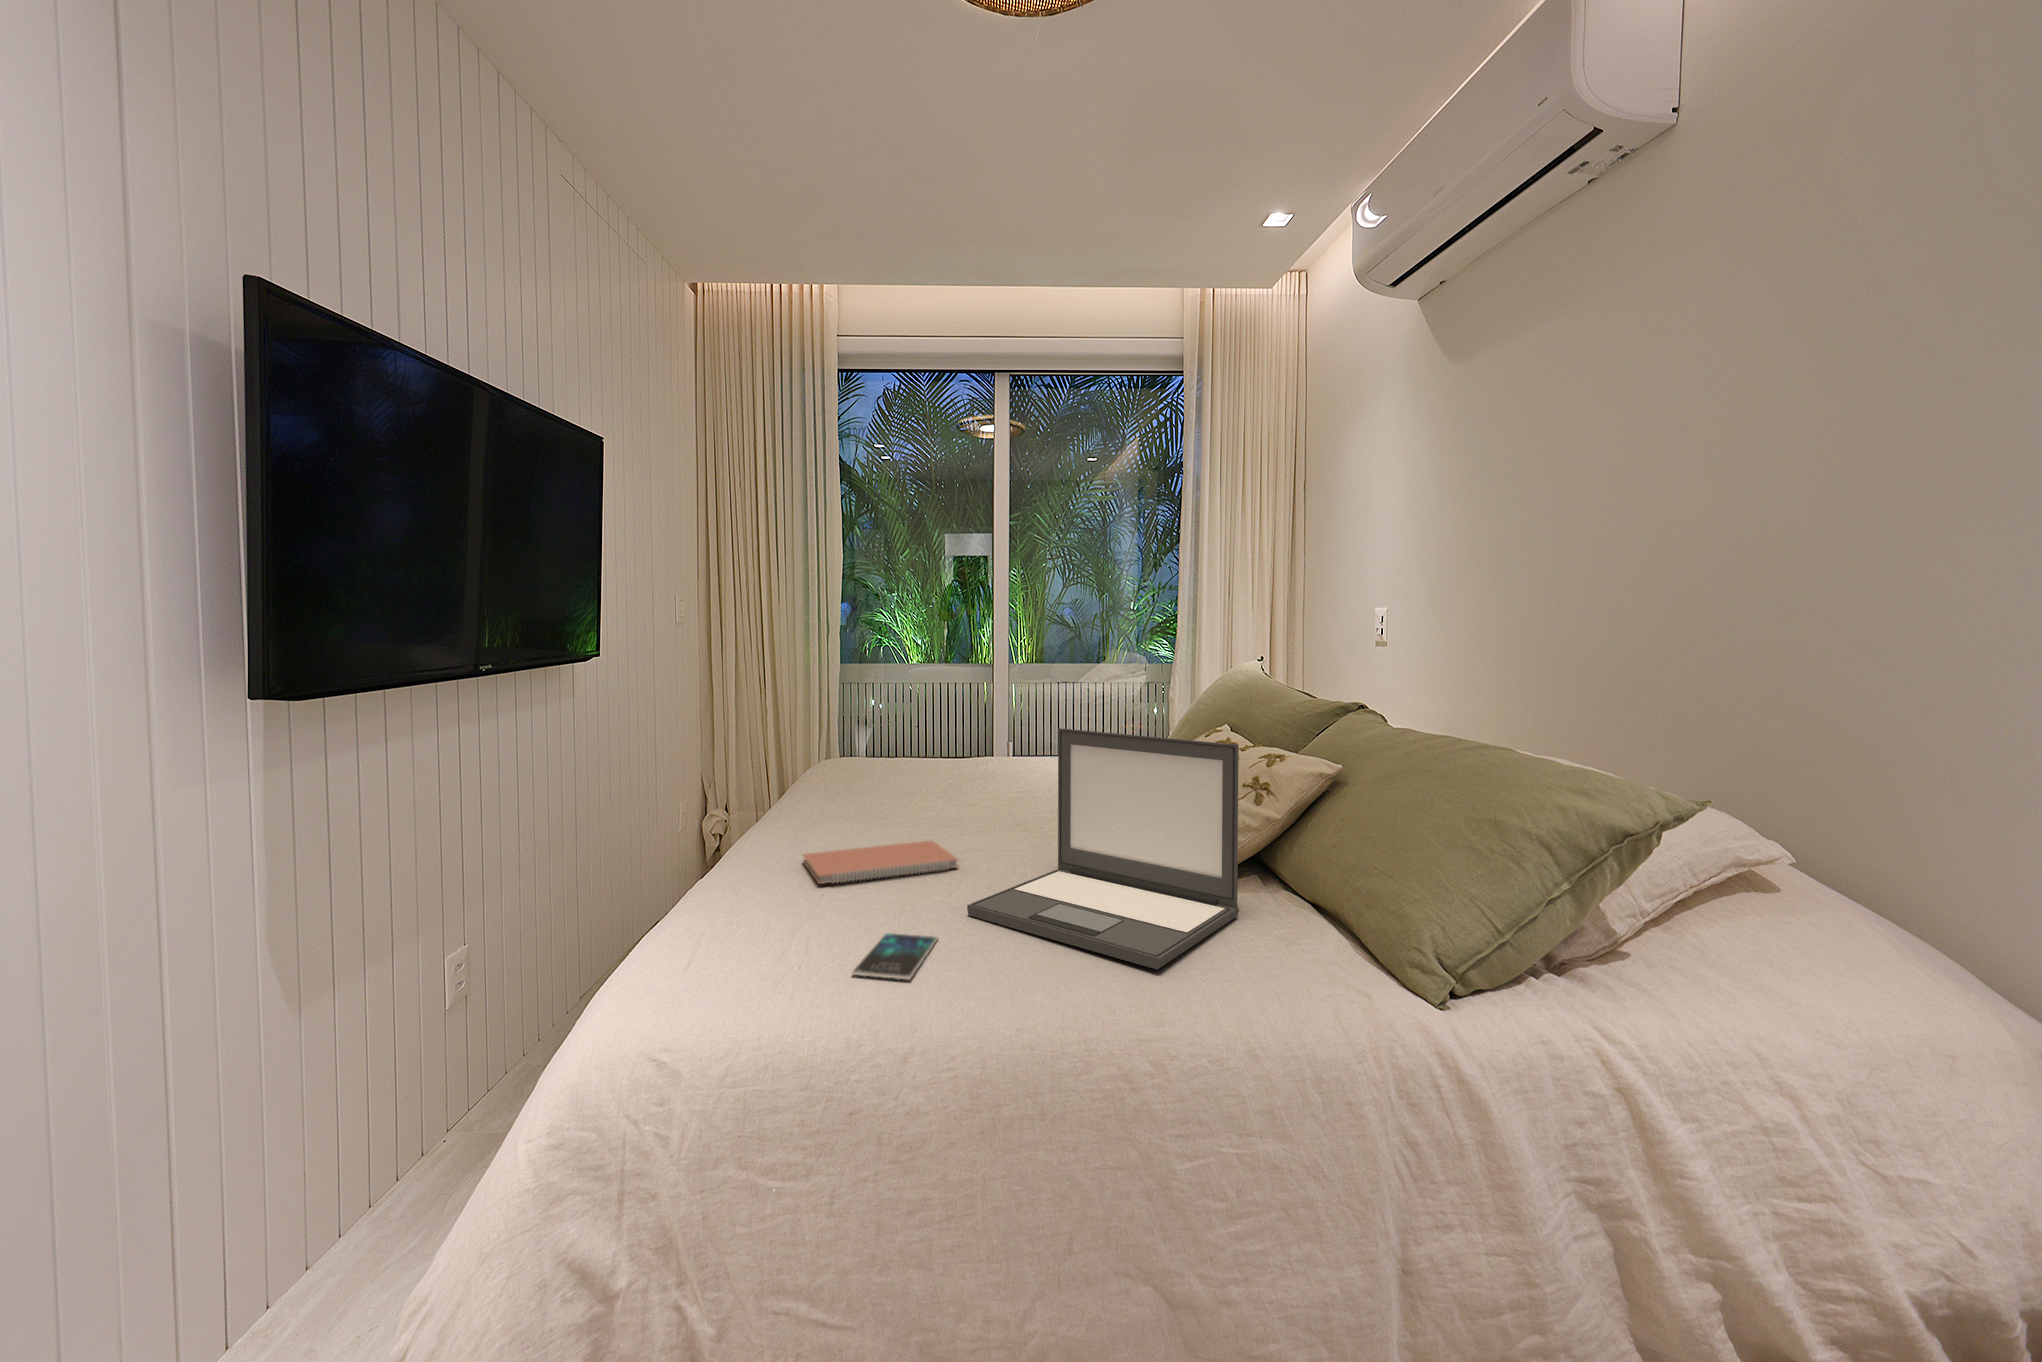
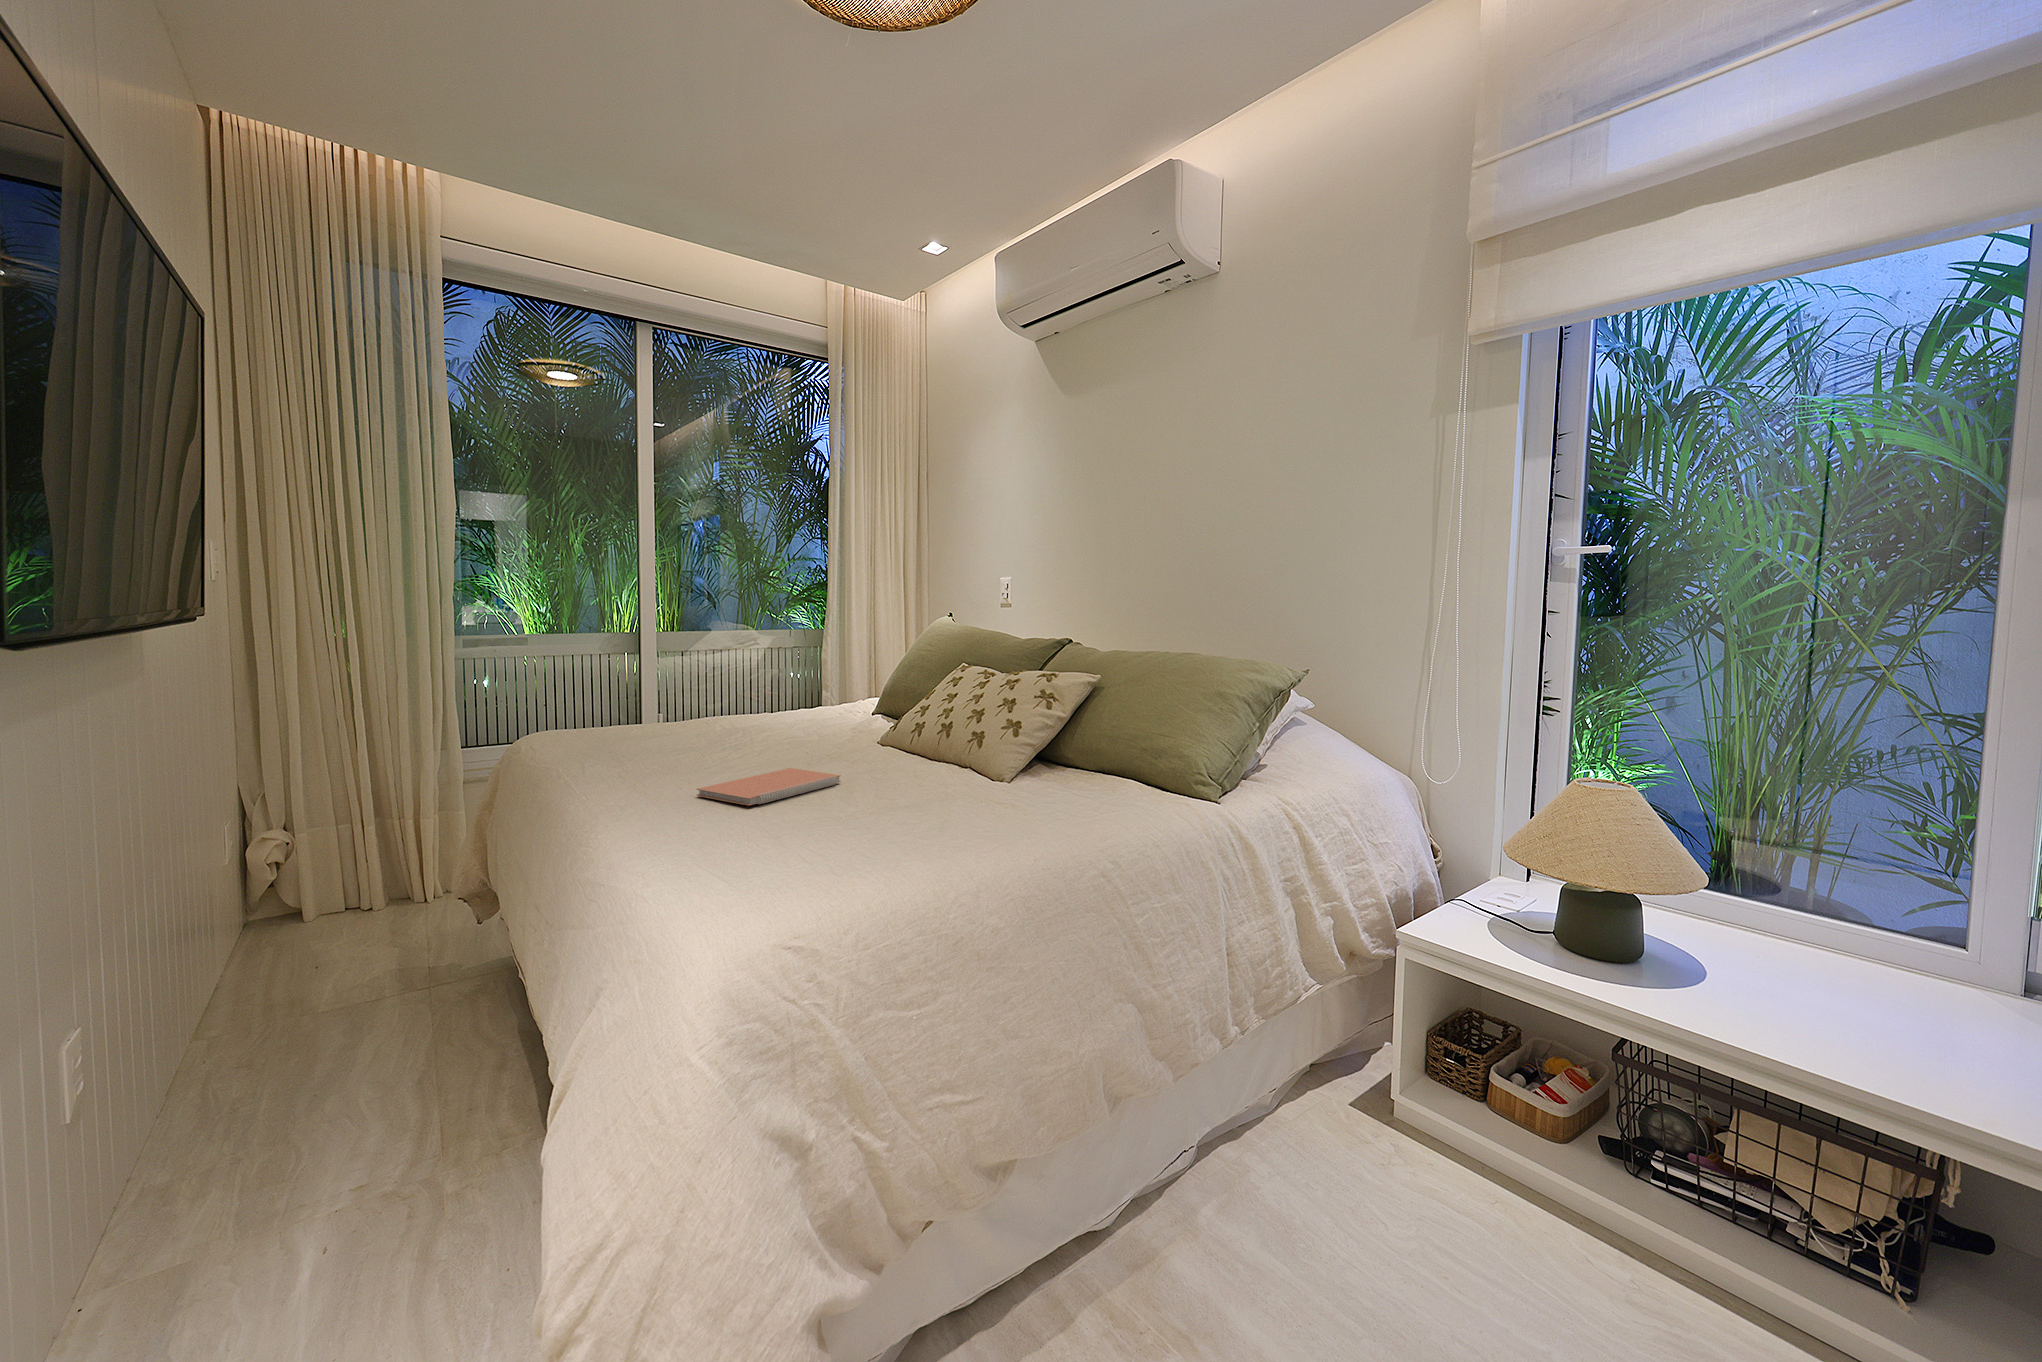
laptop: present [967,728,1239,969] -> none [901,659,1072,810]
smartphone: present [852,933,938,980] -> none [863,819,932,845]

